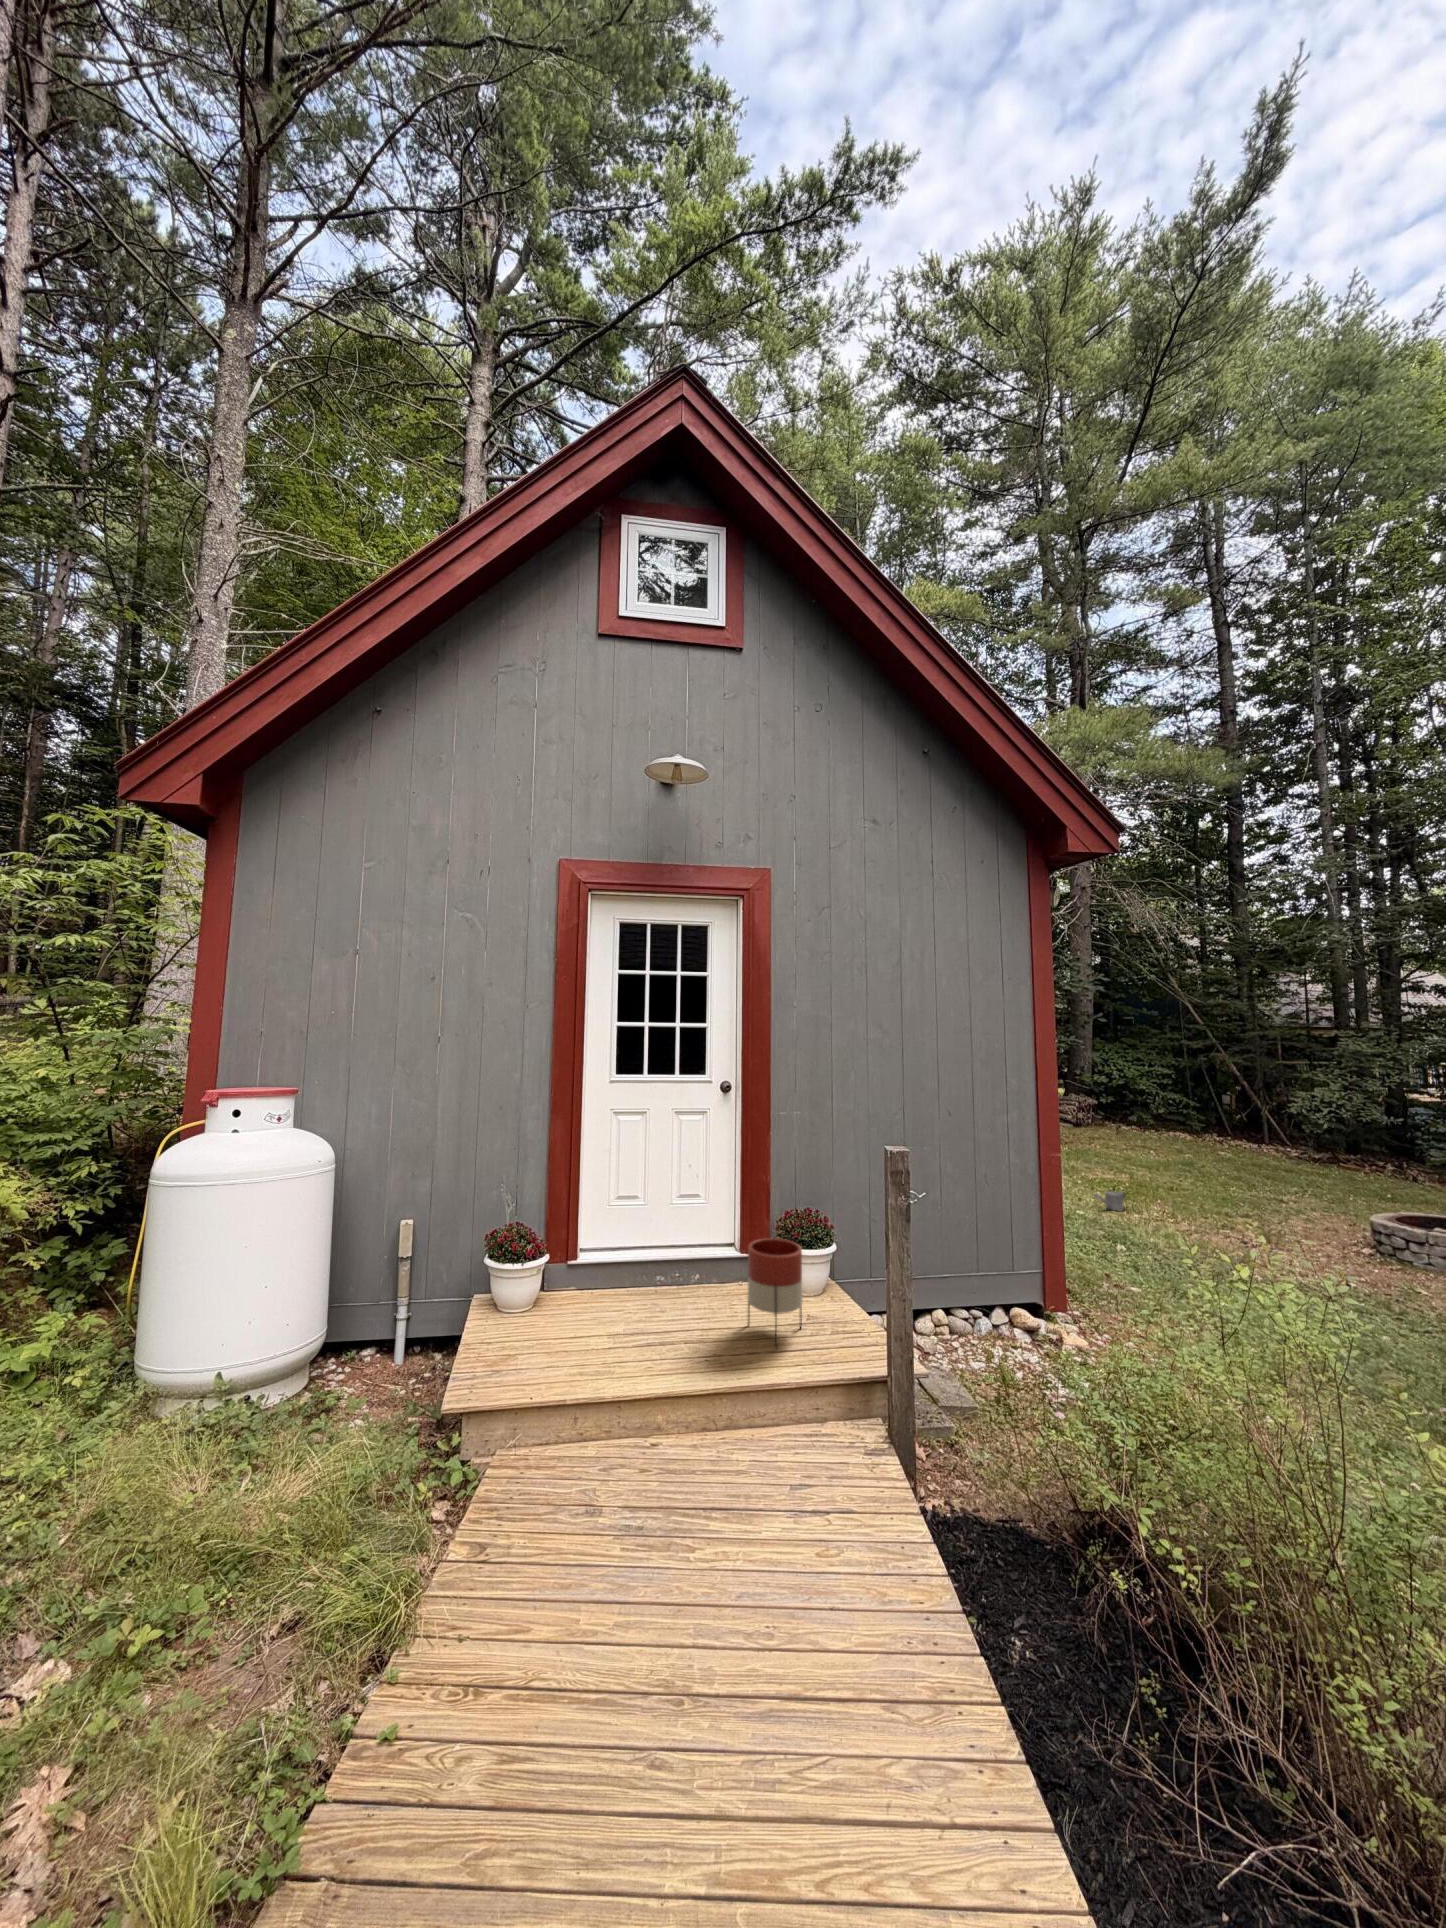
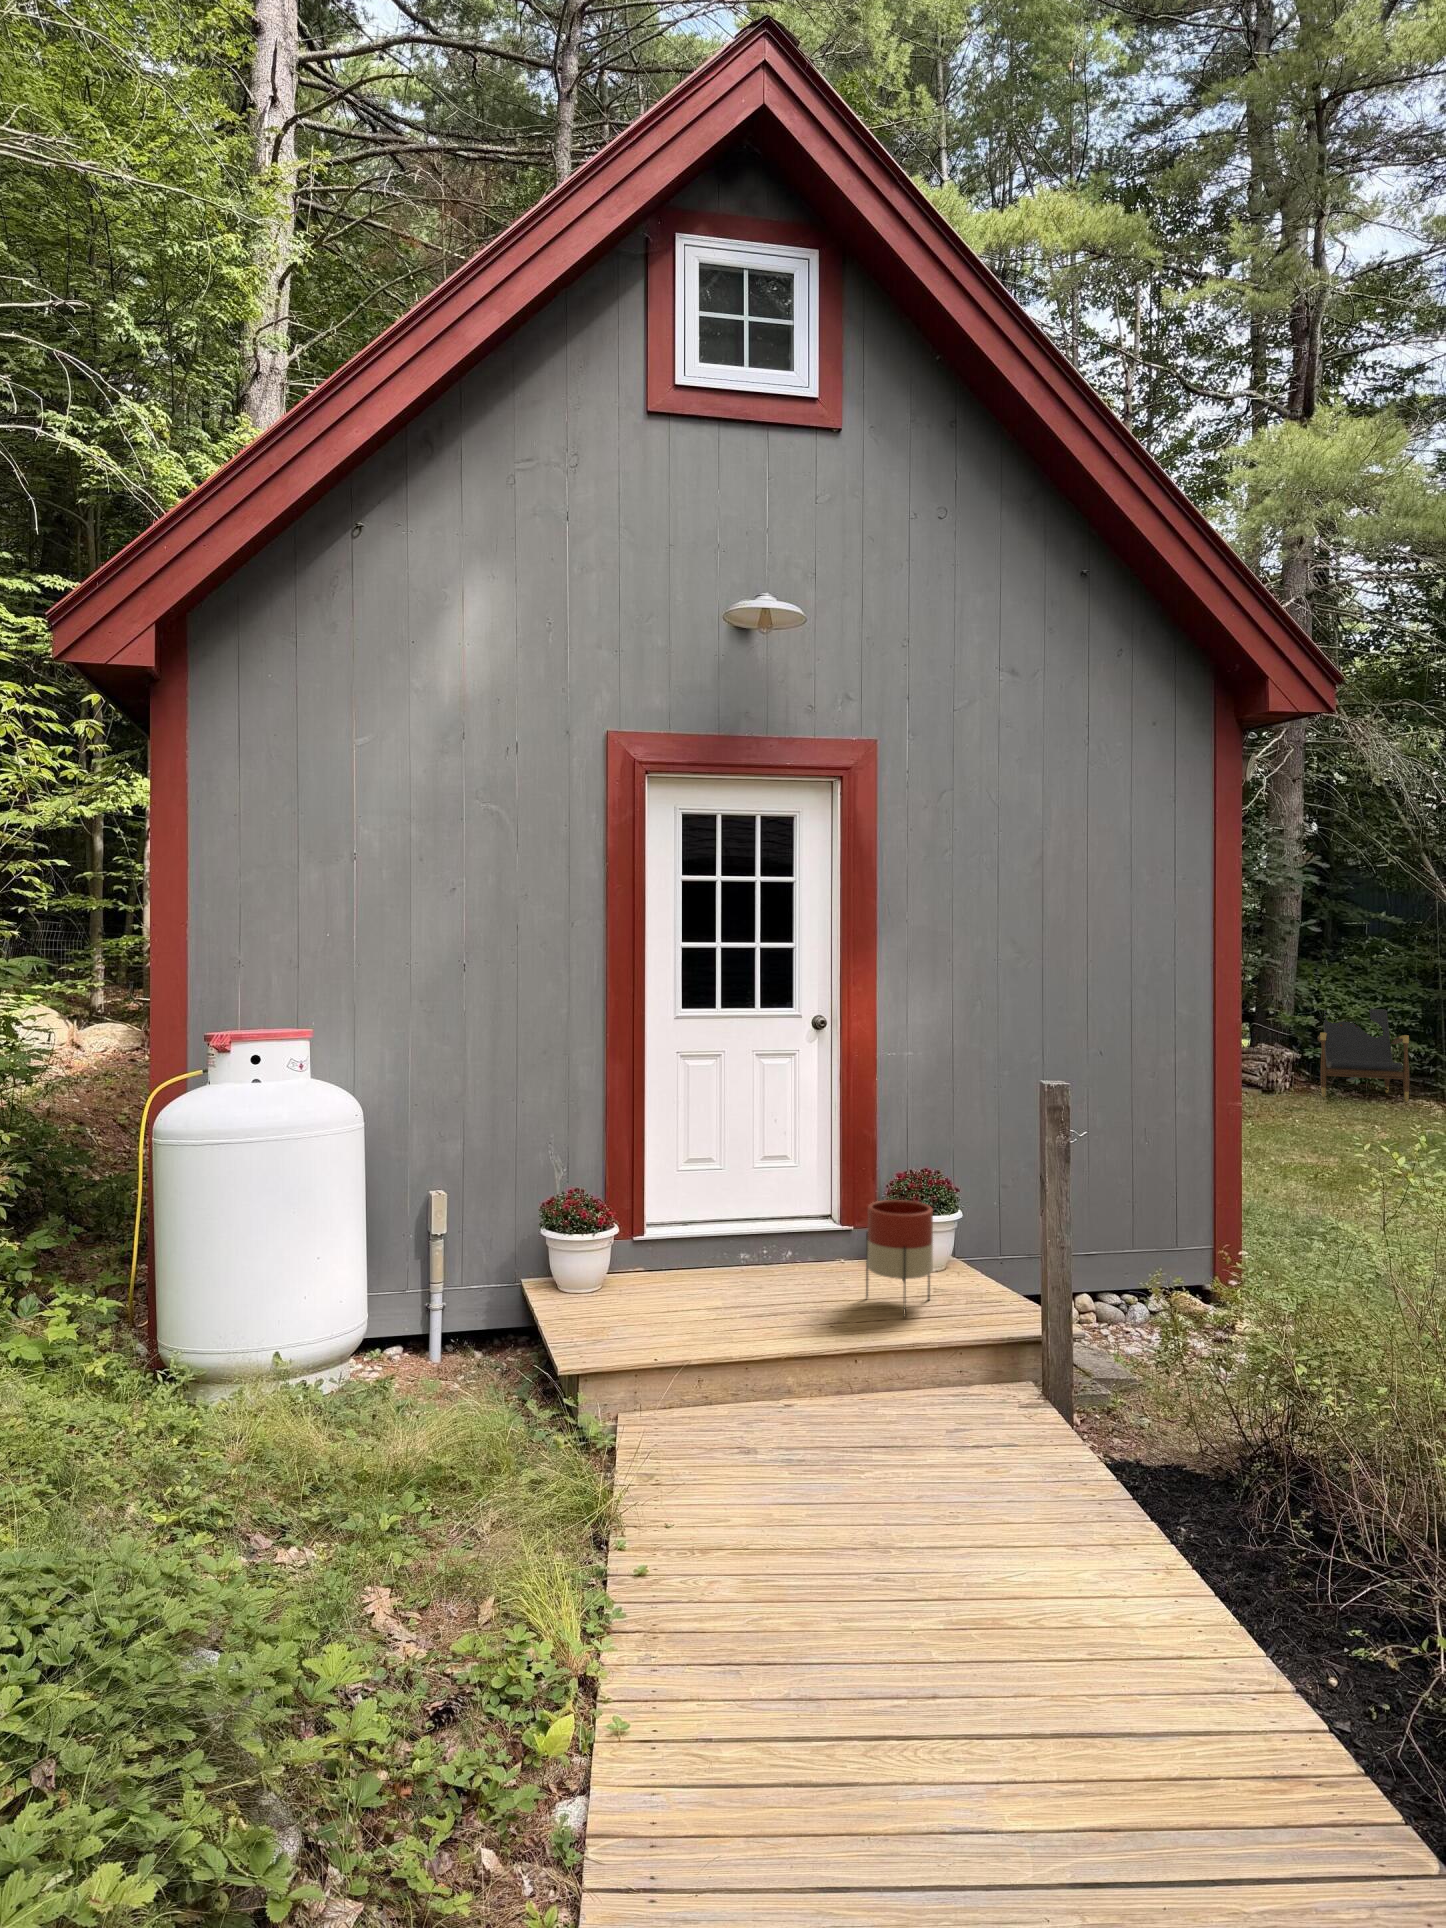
lounge chair: none [1109,1068,1176,1135] -> present [1318,1009,1409,1102]
watering can: present [1094,1191,1125,1211] -> none [1285,1167,1326,1192]

